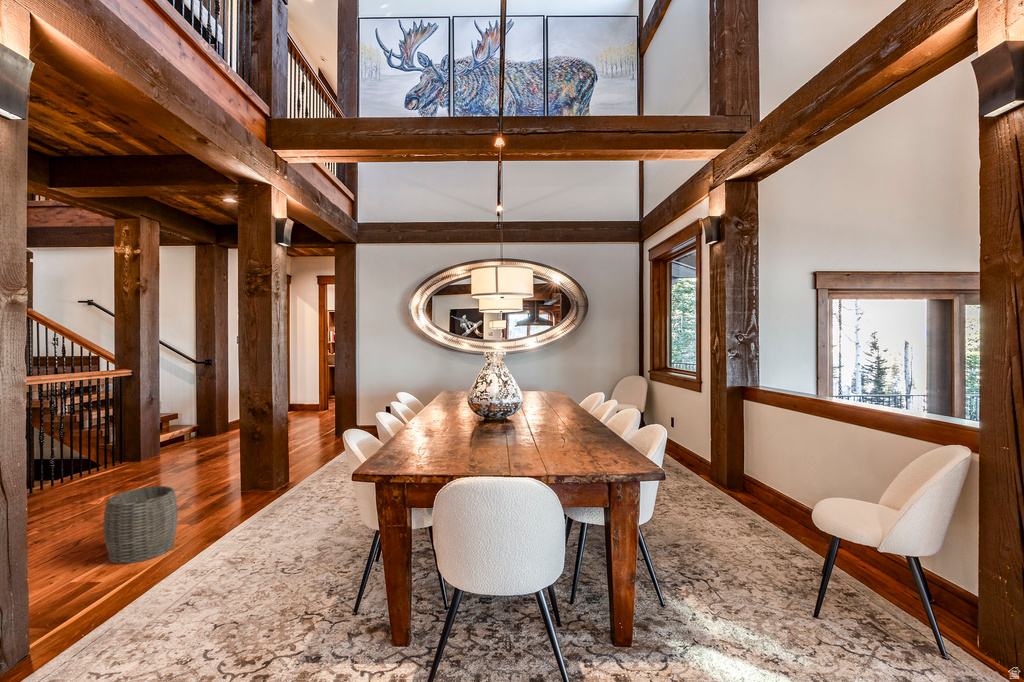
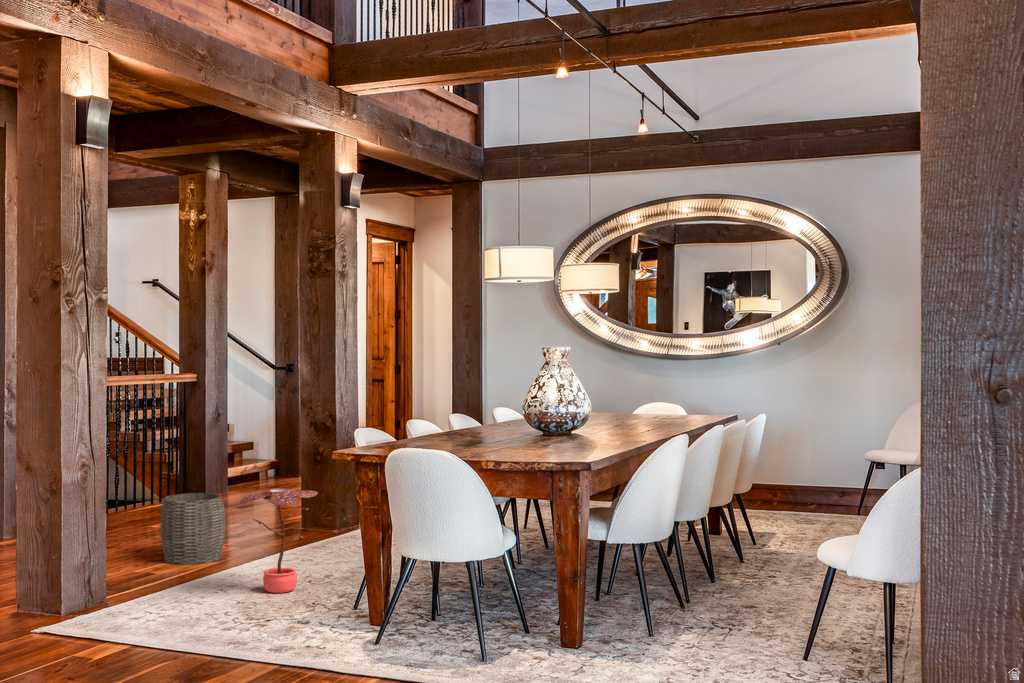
potted plant: none [209,488,291,597] -> present [240,488,318,593]

